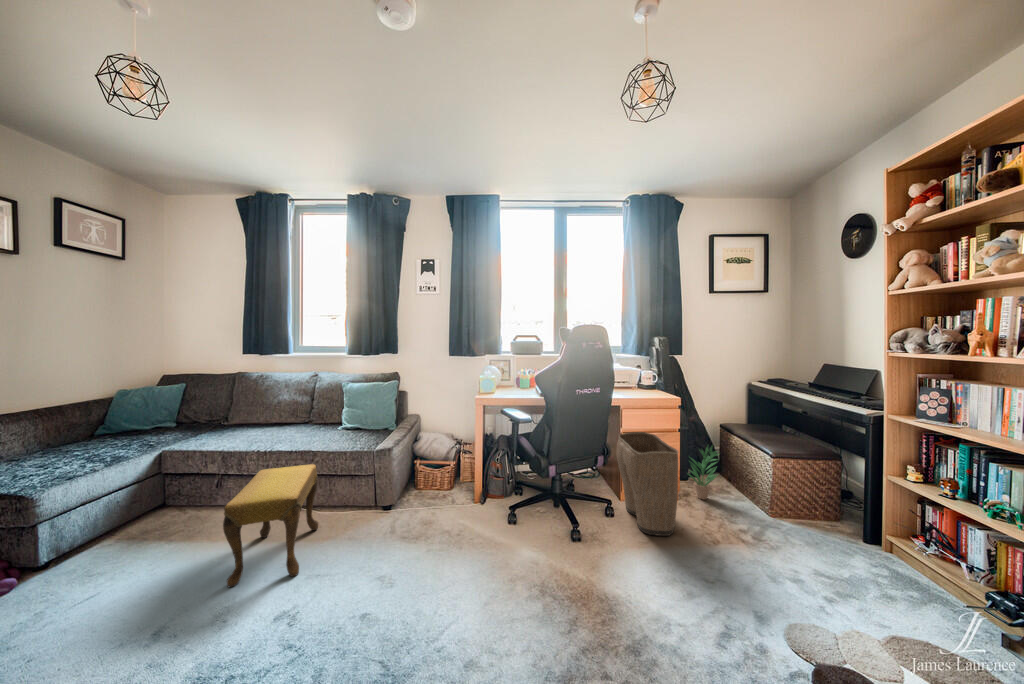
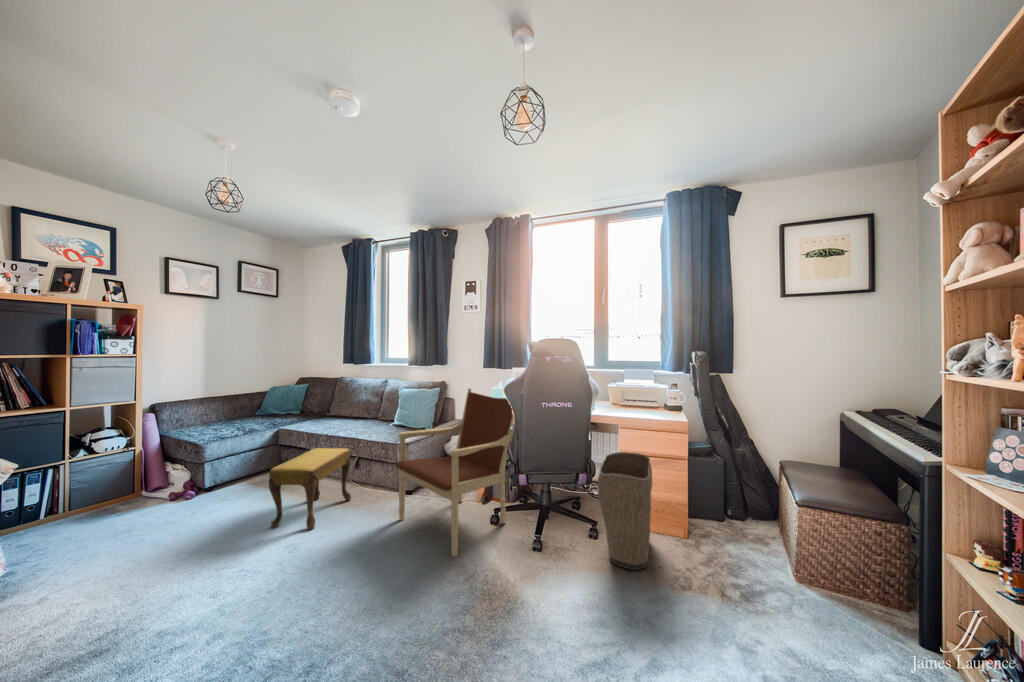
armchair: none [404,380,535,563] -> present [396,388,513,556]
potted plant: present [689,446,719,500] -> none [699,477,742,543]

